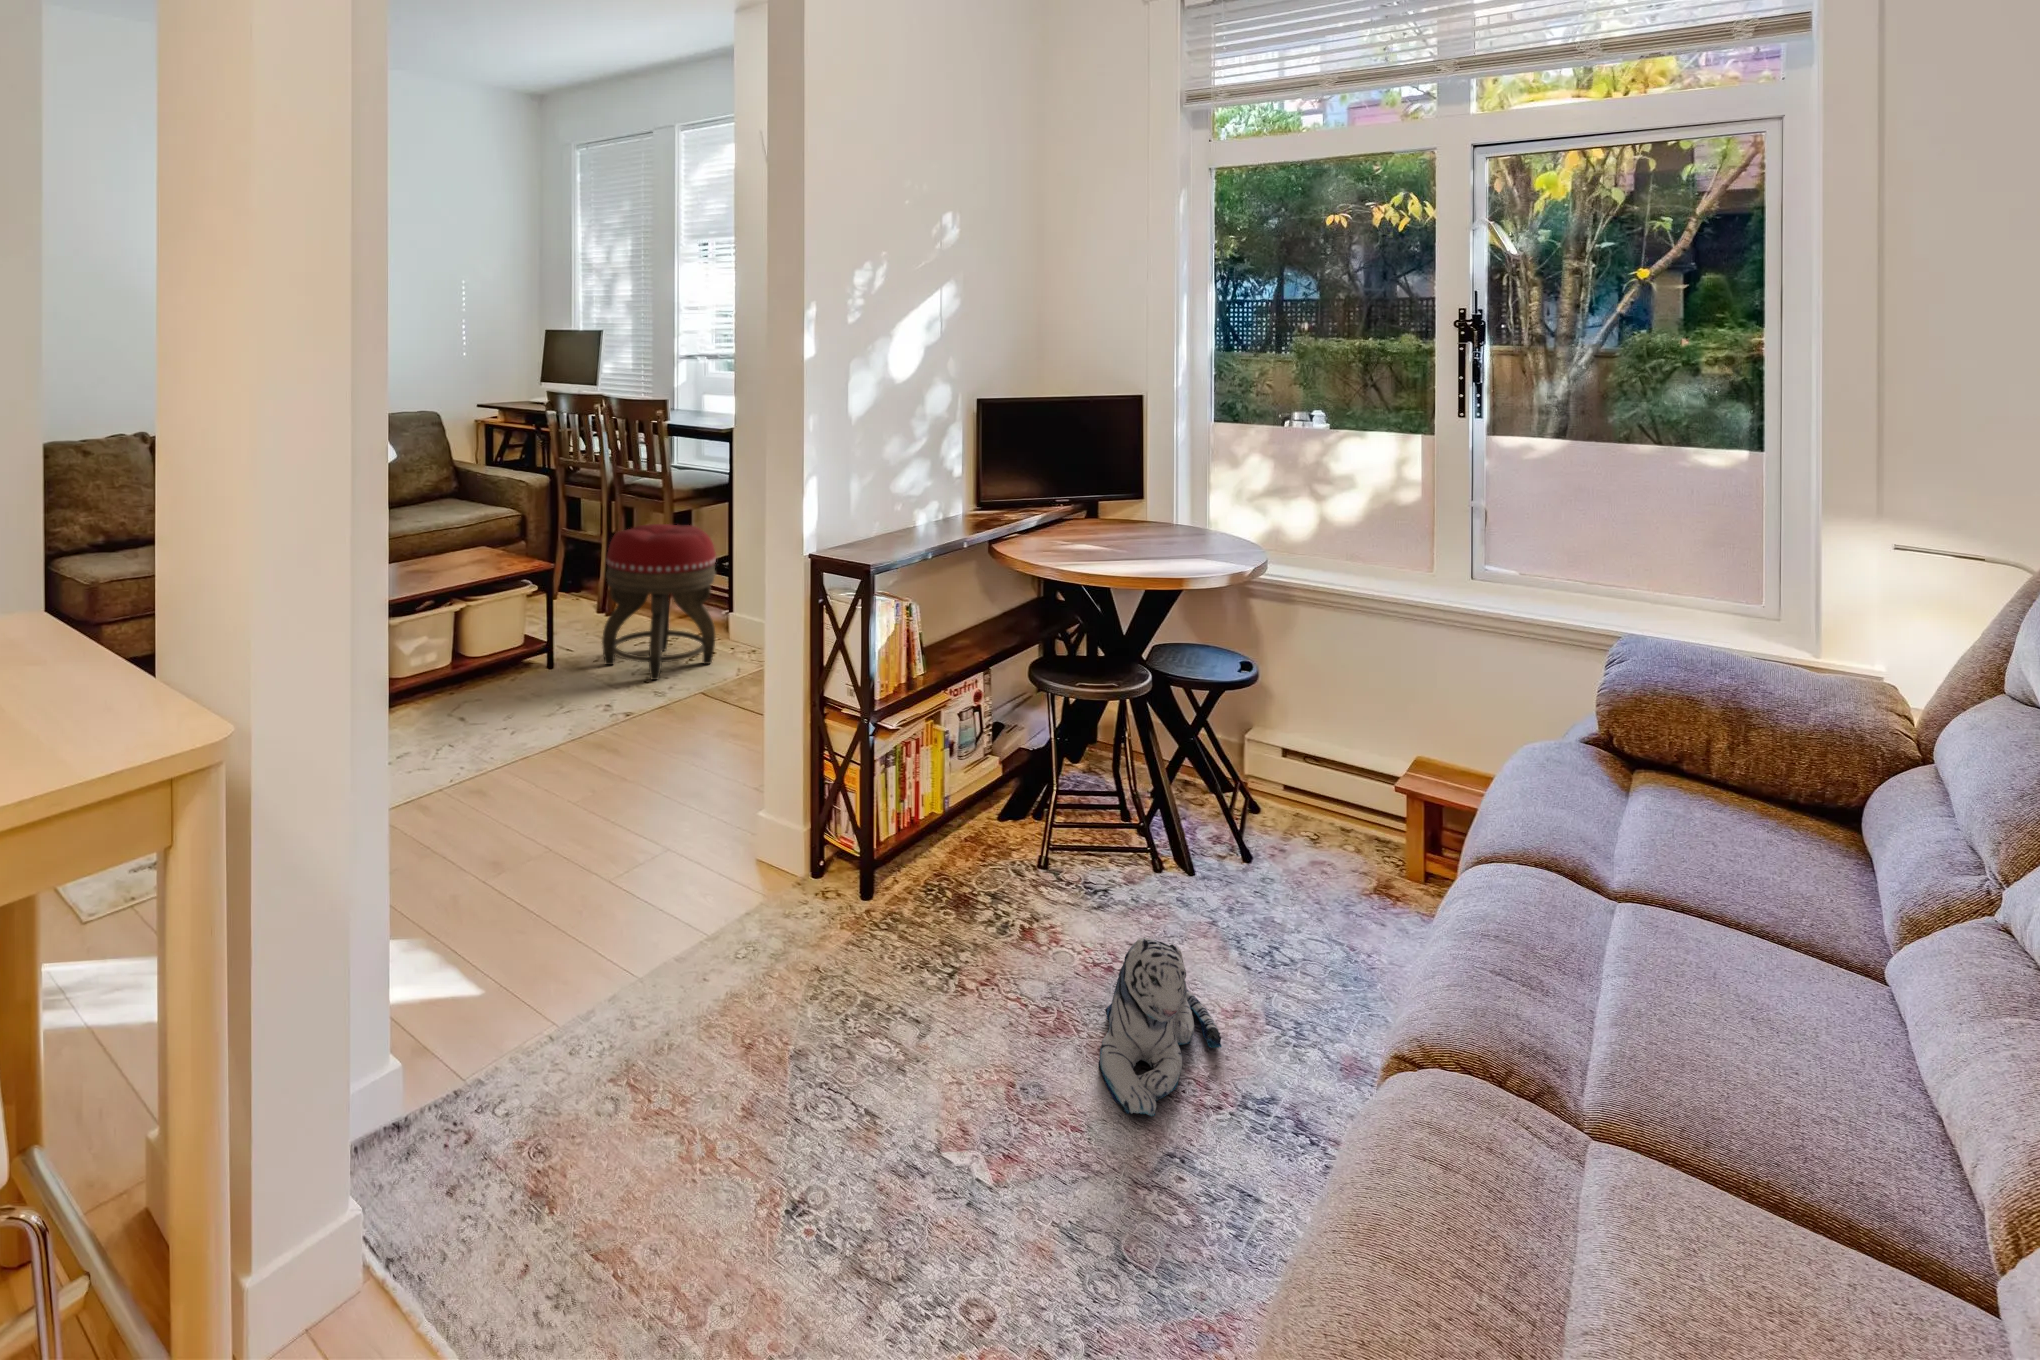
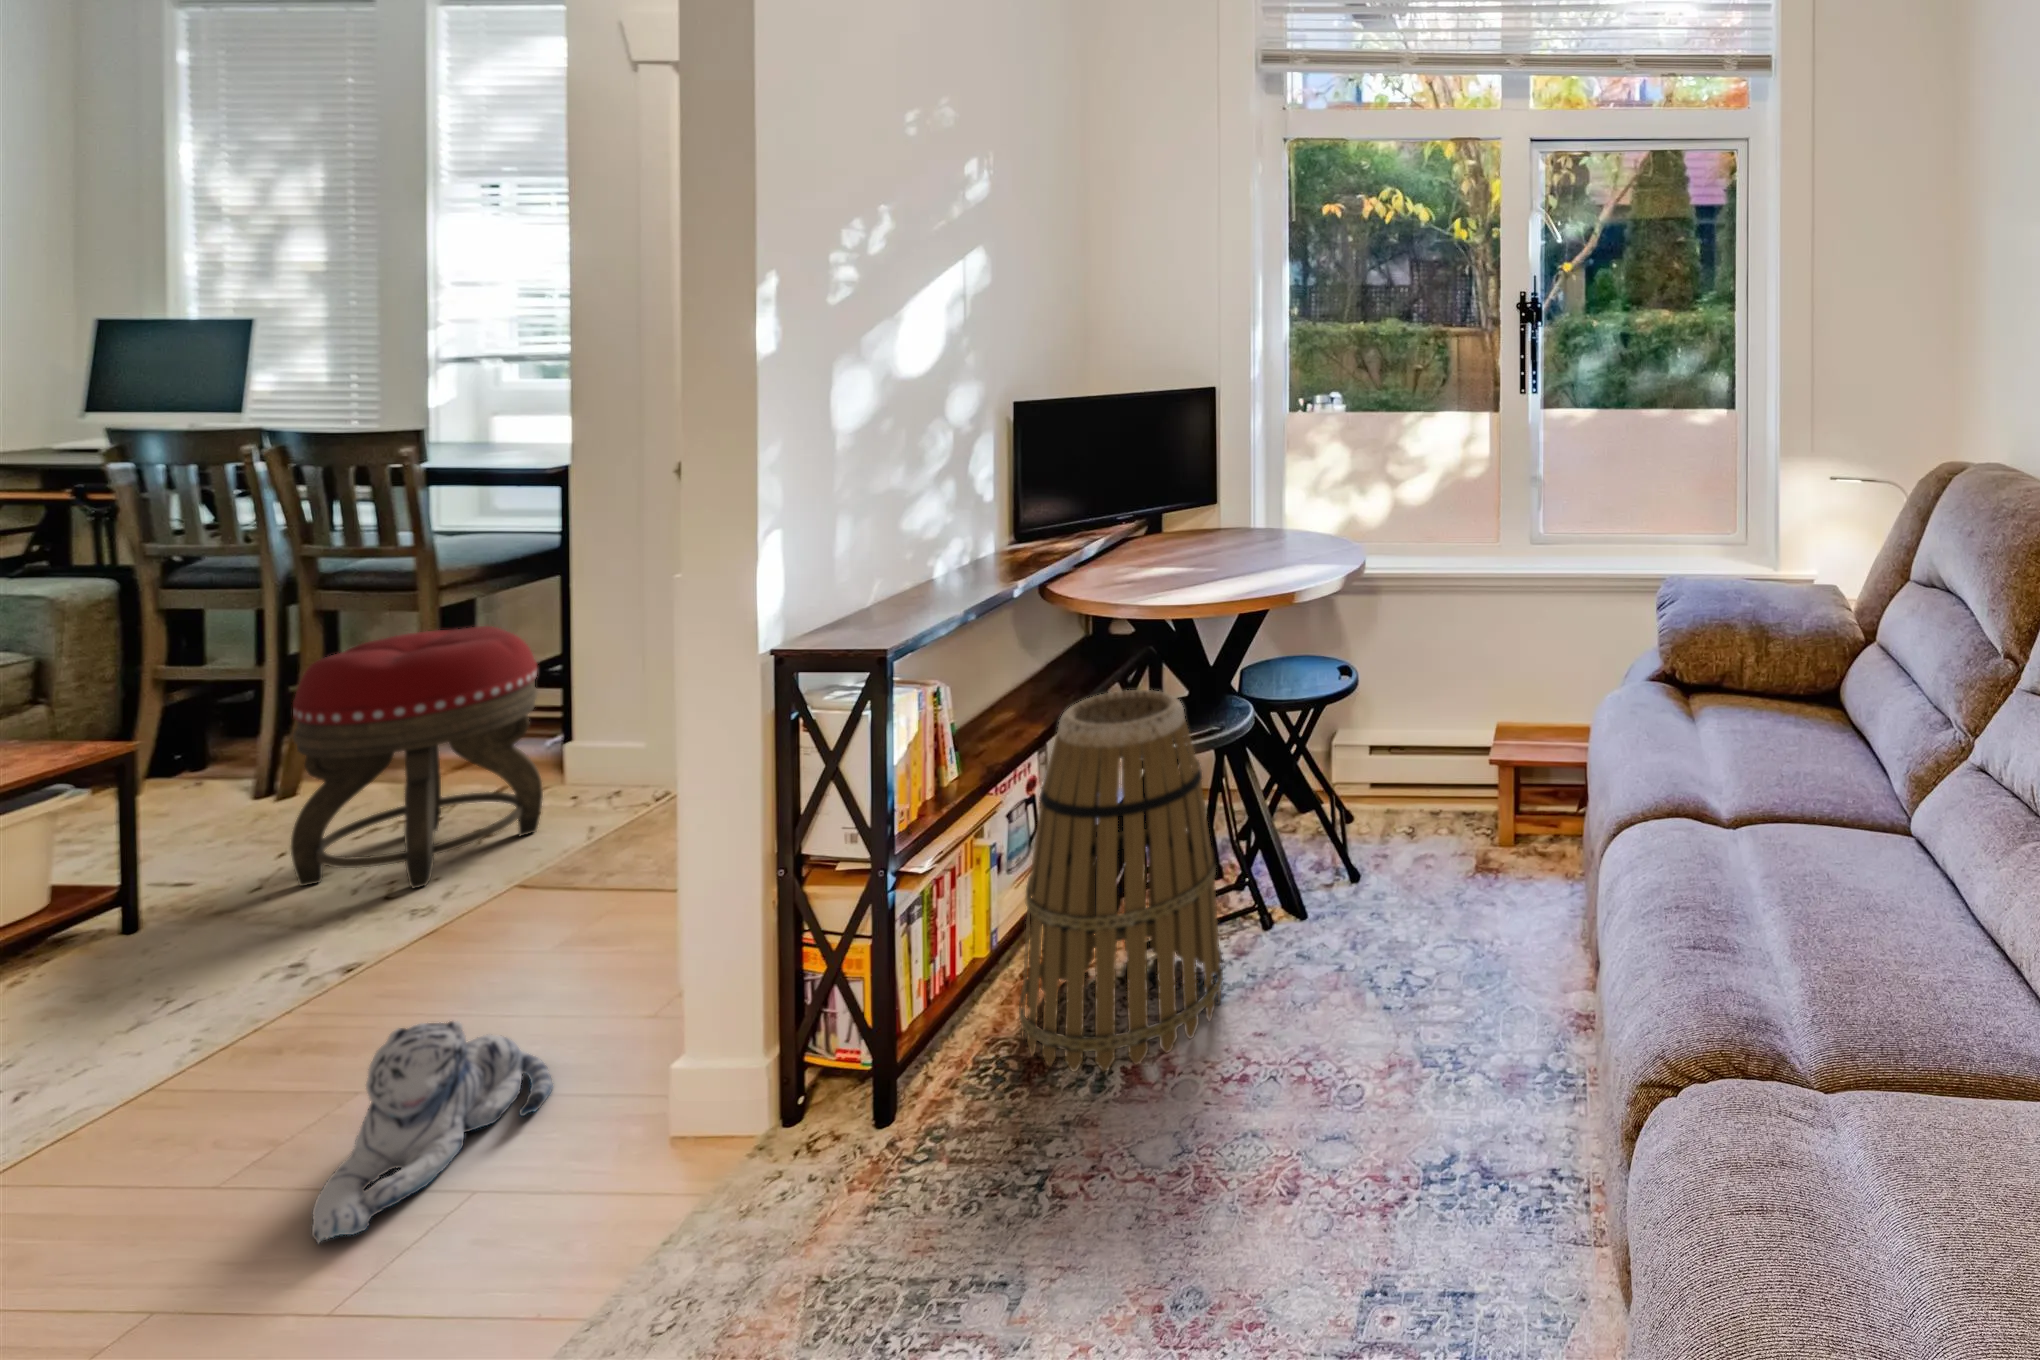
basket: none [956,632,1111,928] -> present [1019,690,1223,1071]
plush toy: present [1099,938,1221,1116] -> present [312,1021,553,1243]

